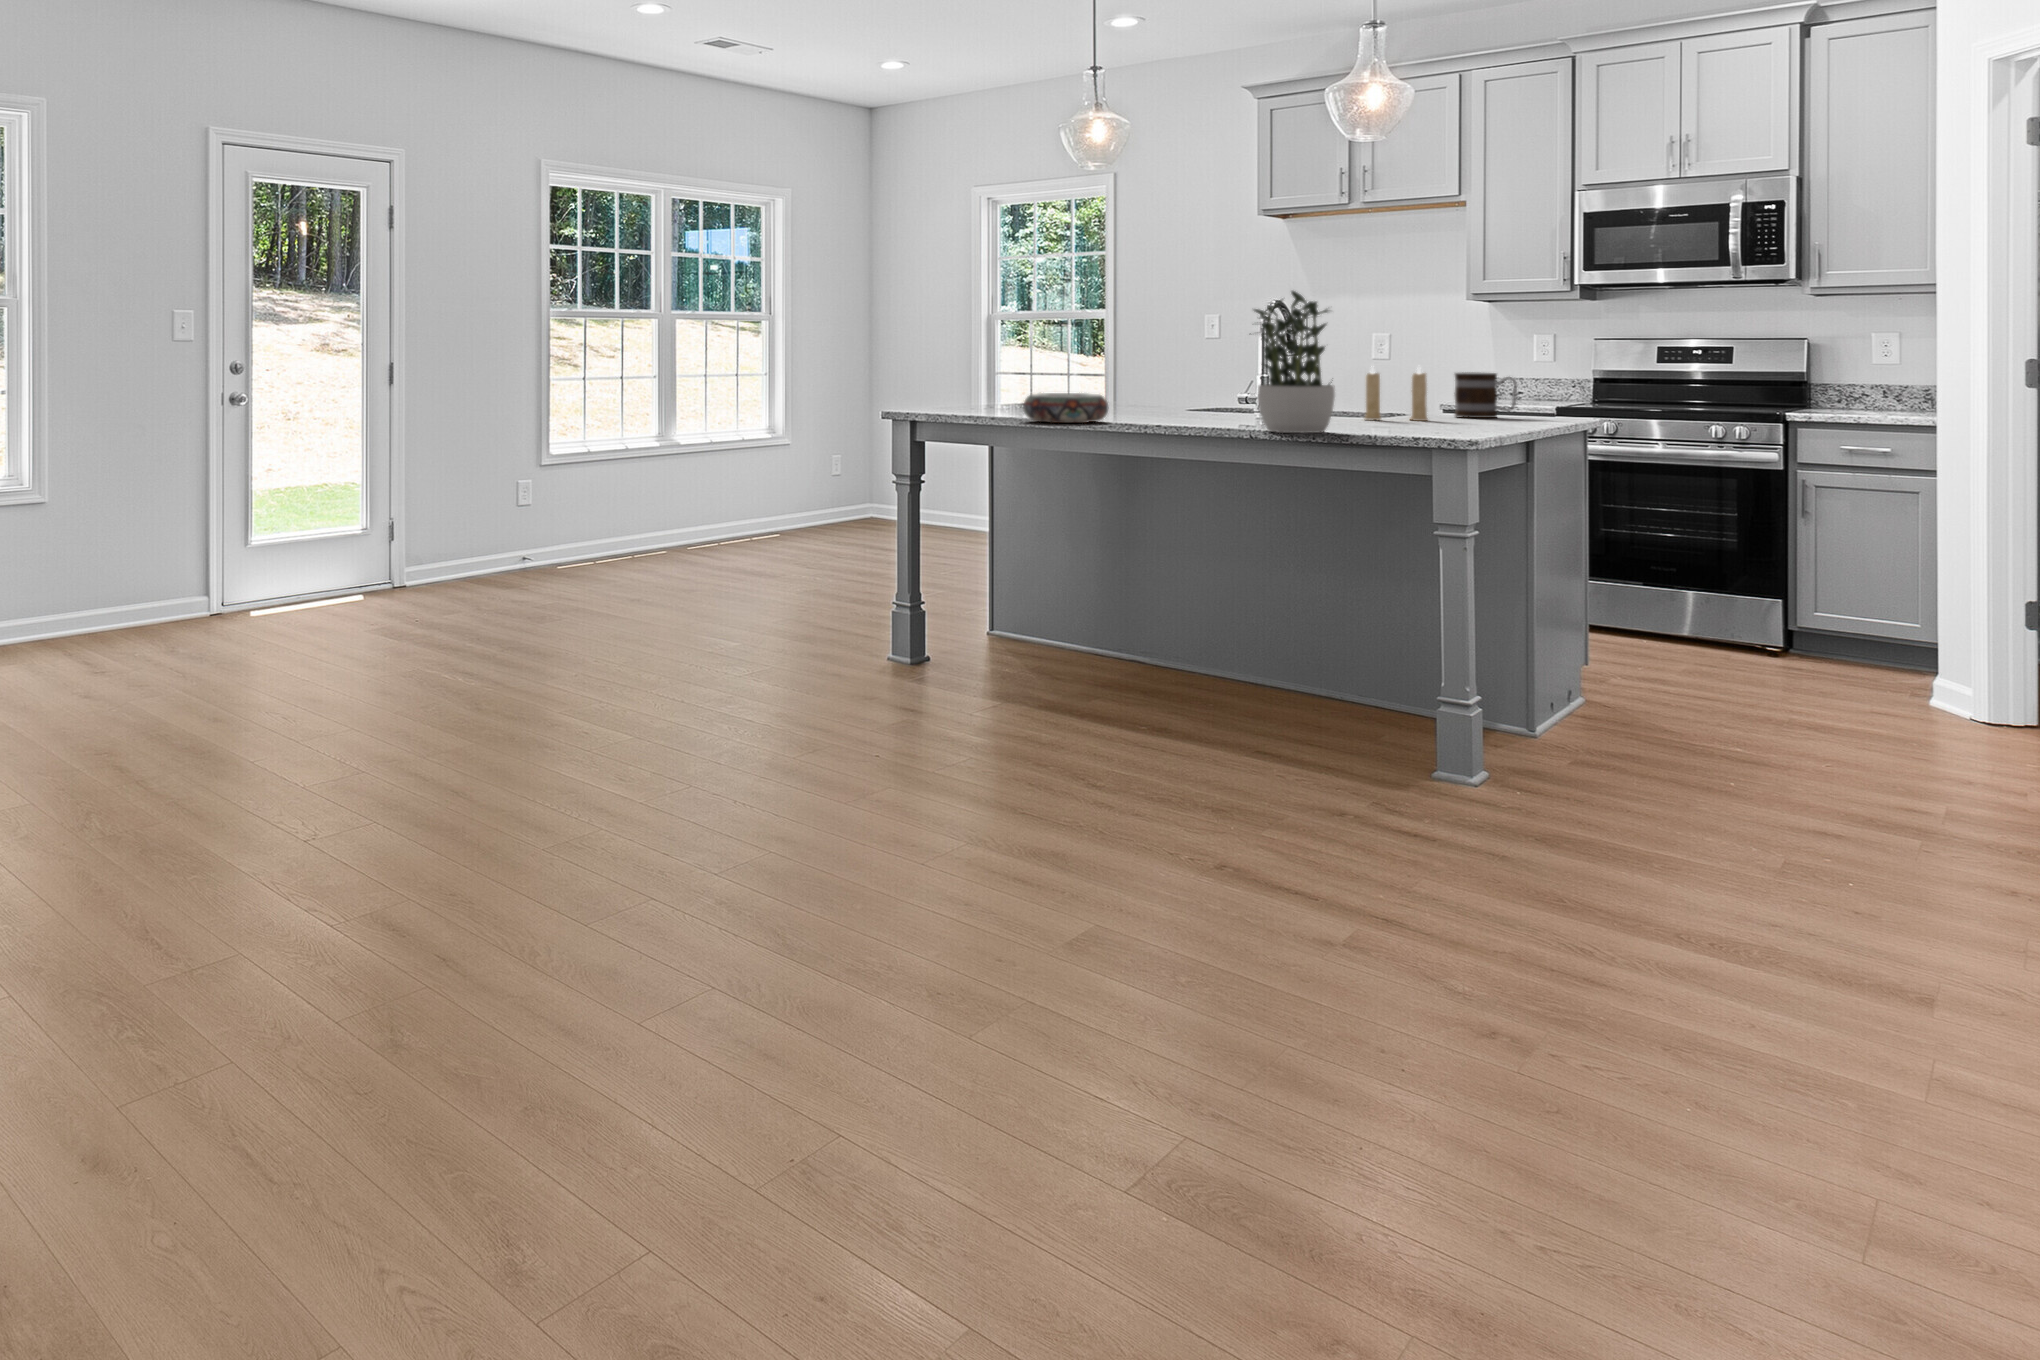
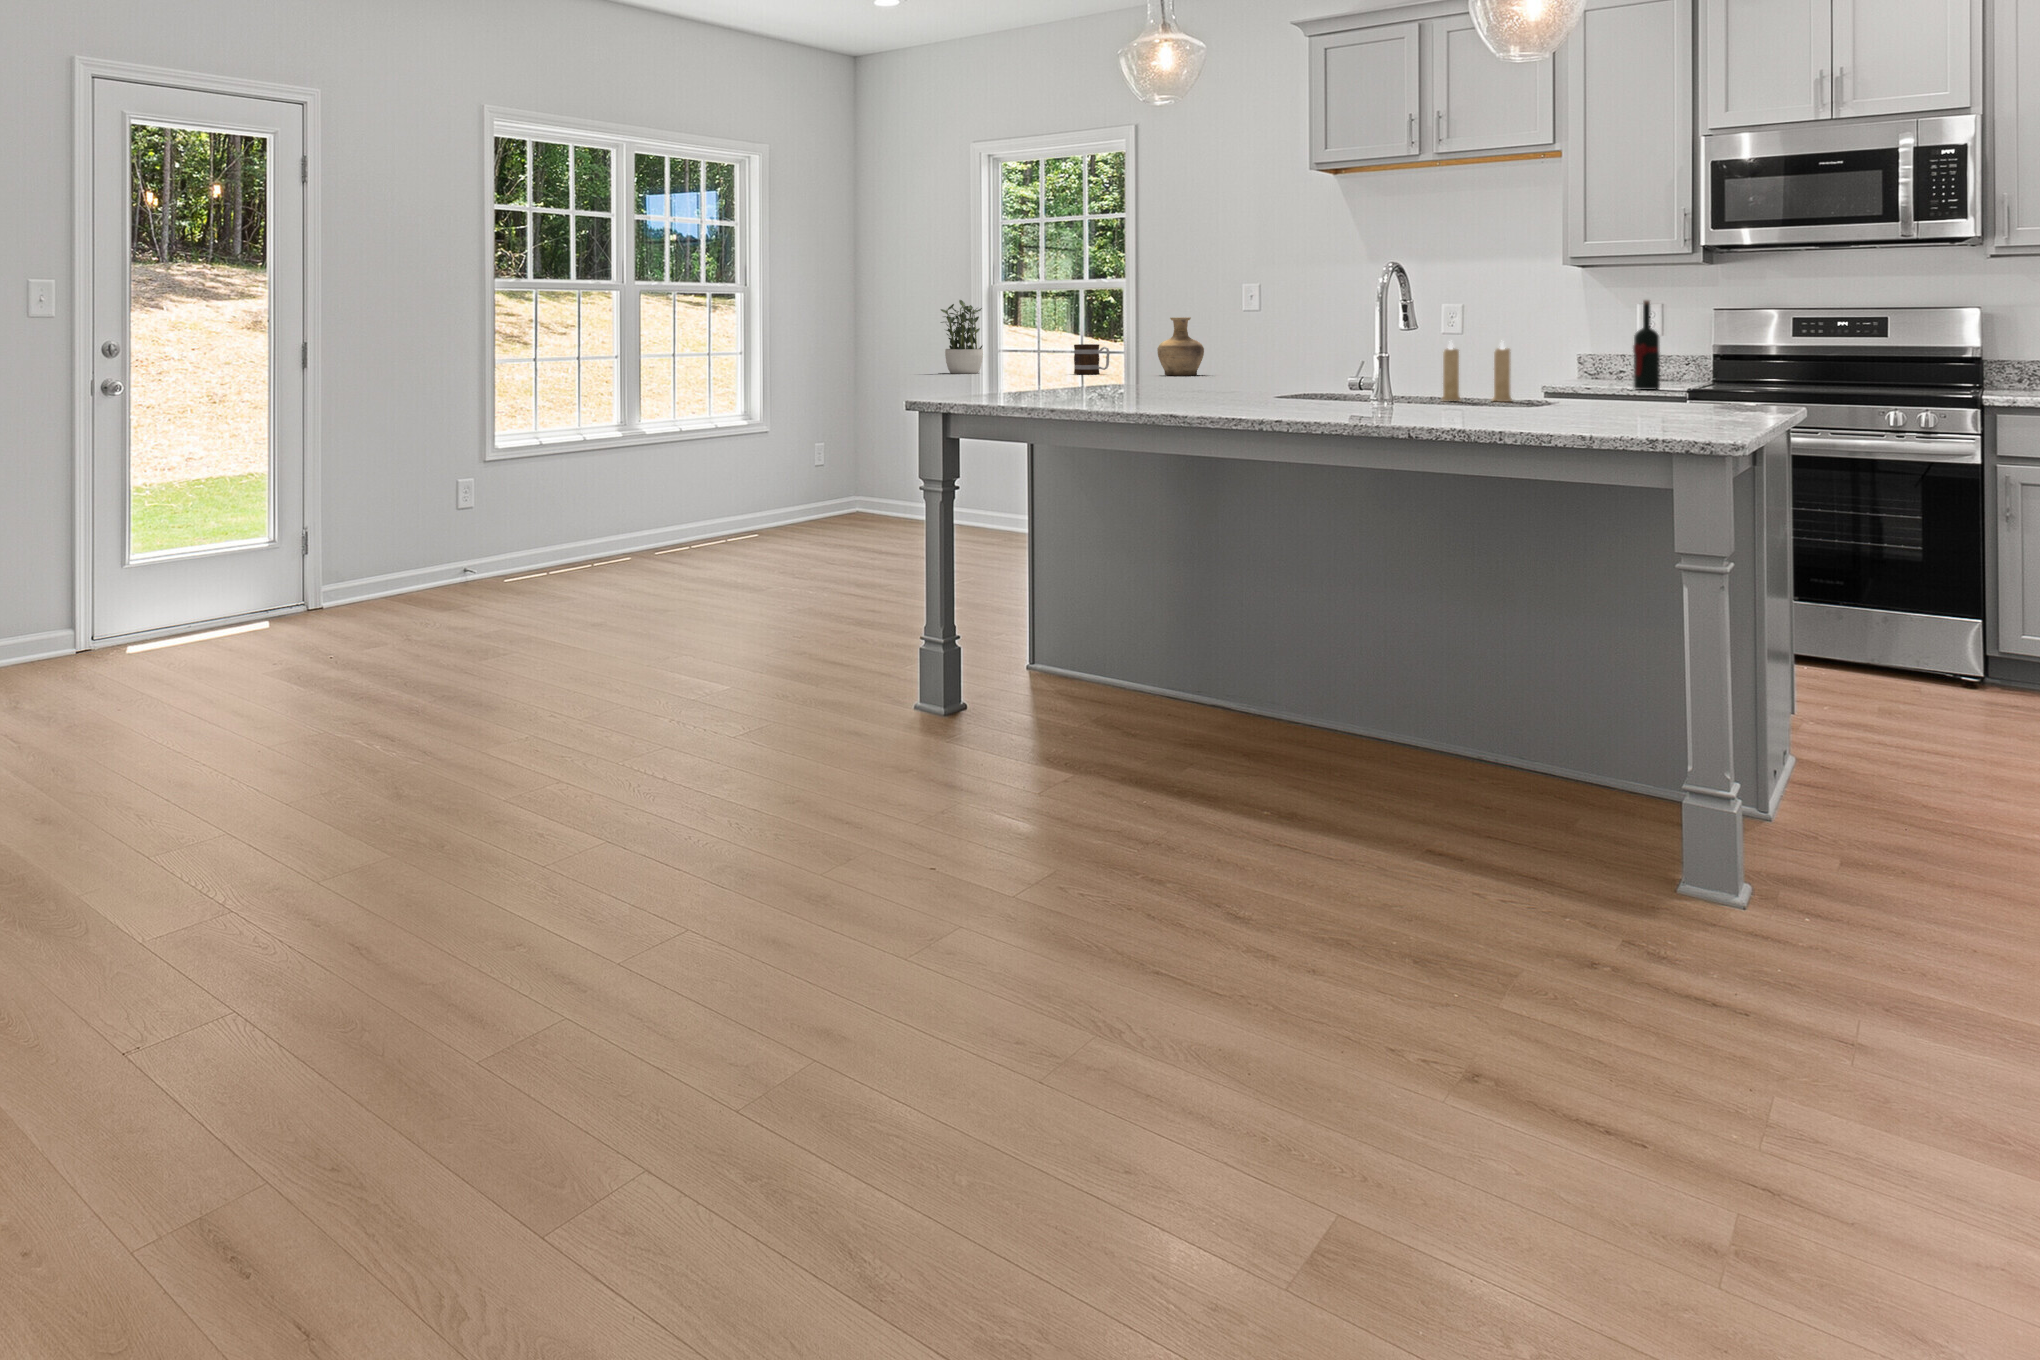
potted plant: present [1254,291,1335,433] -> present [941,300,983,374]
wine bottle: none [1532,331,1556,411] -> present [1633,300,1660,390]
vase: none [1105,345,1146,396] -> present [1157,317,1204,376]
mug: present [1454,372,1517,418] -> present [1074,344,1110,374]
decorative bowl: present [1023,393,1109,423] -> none [1061,373,1156,406]

